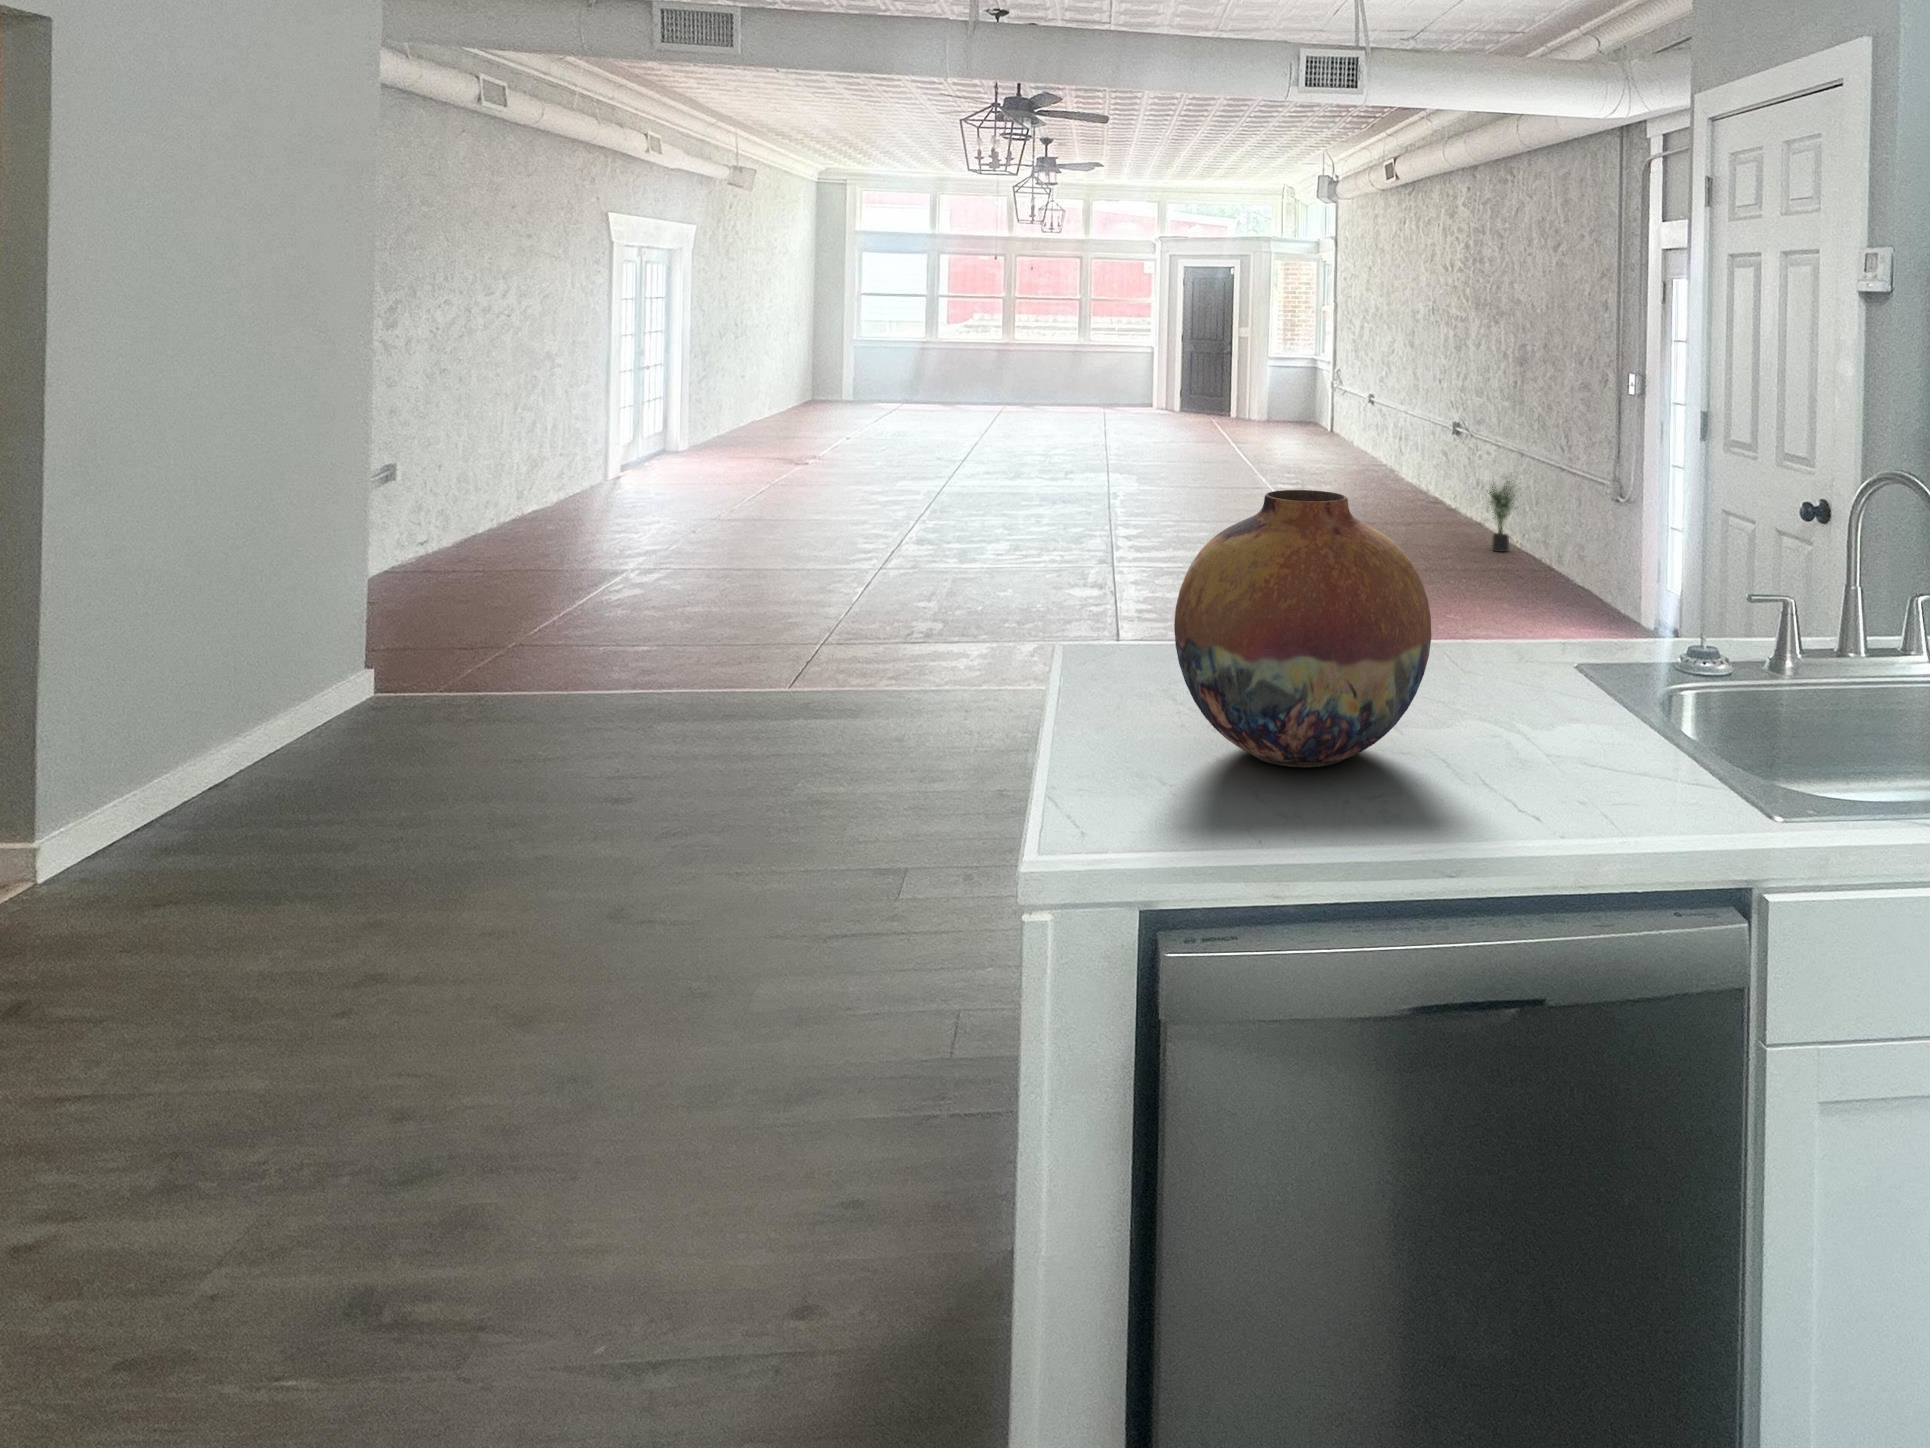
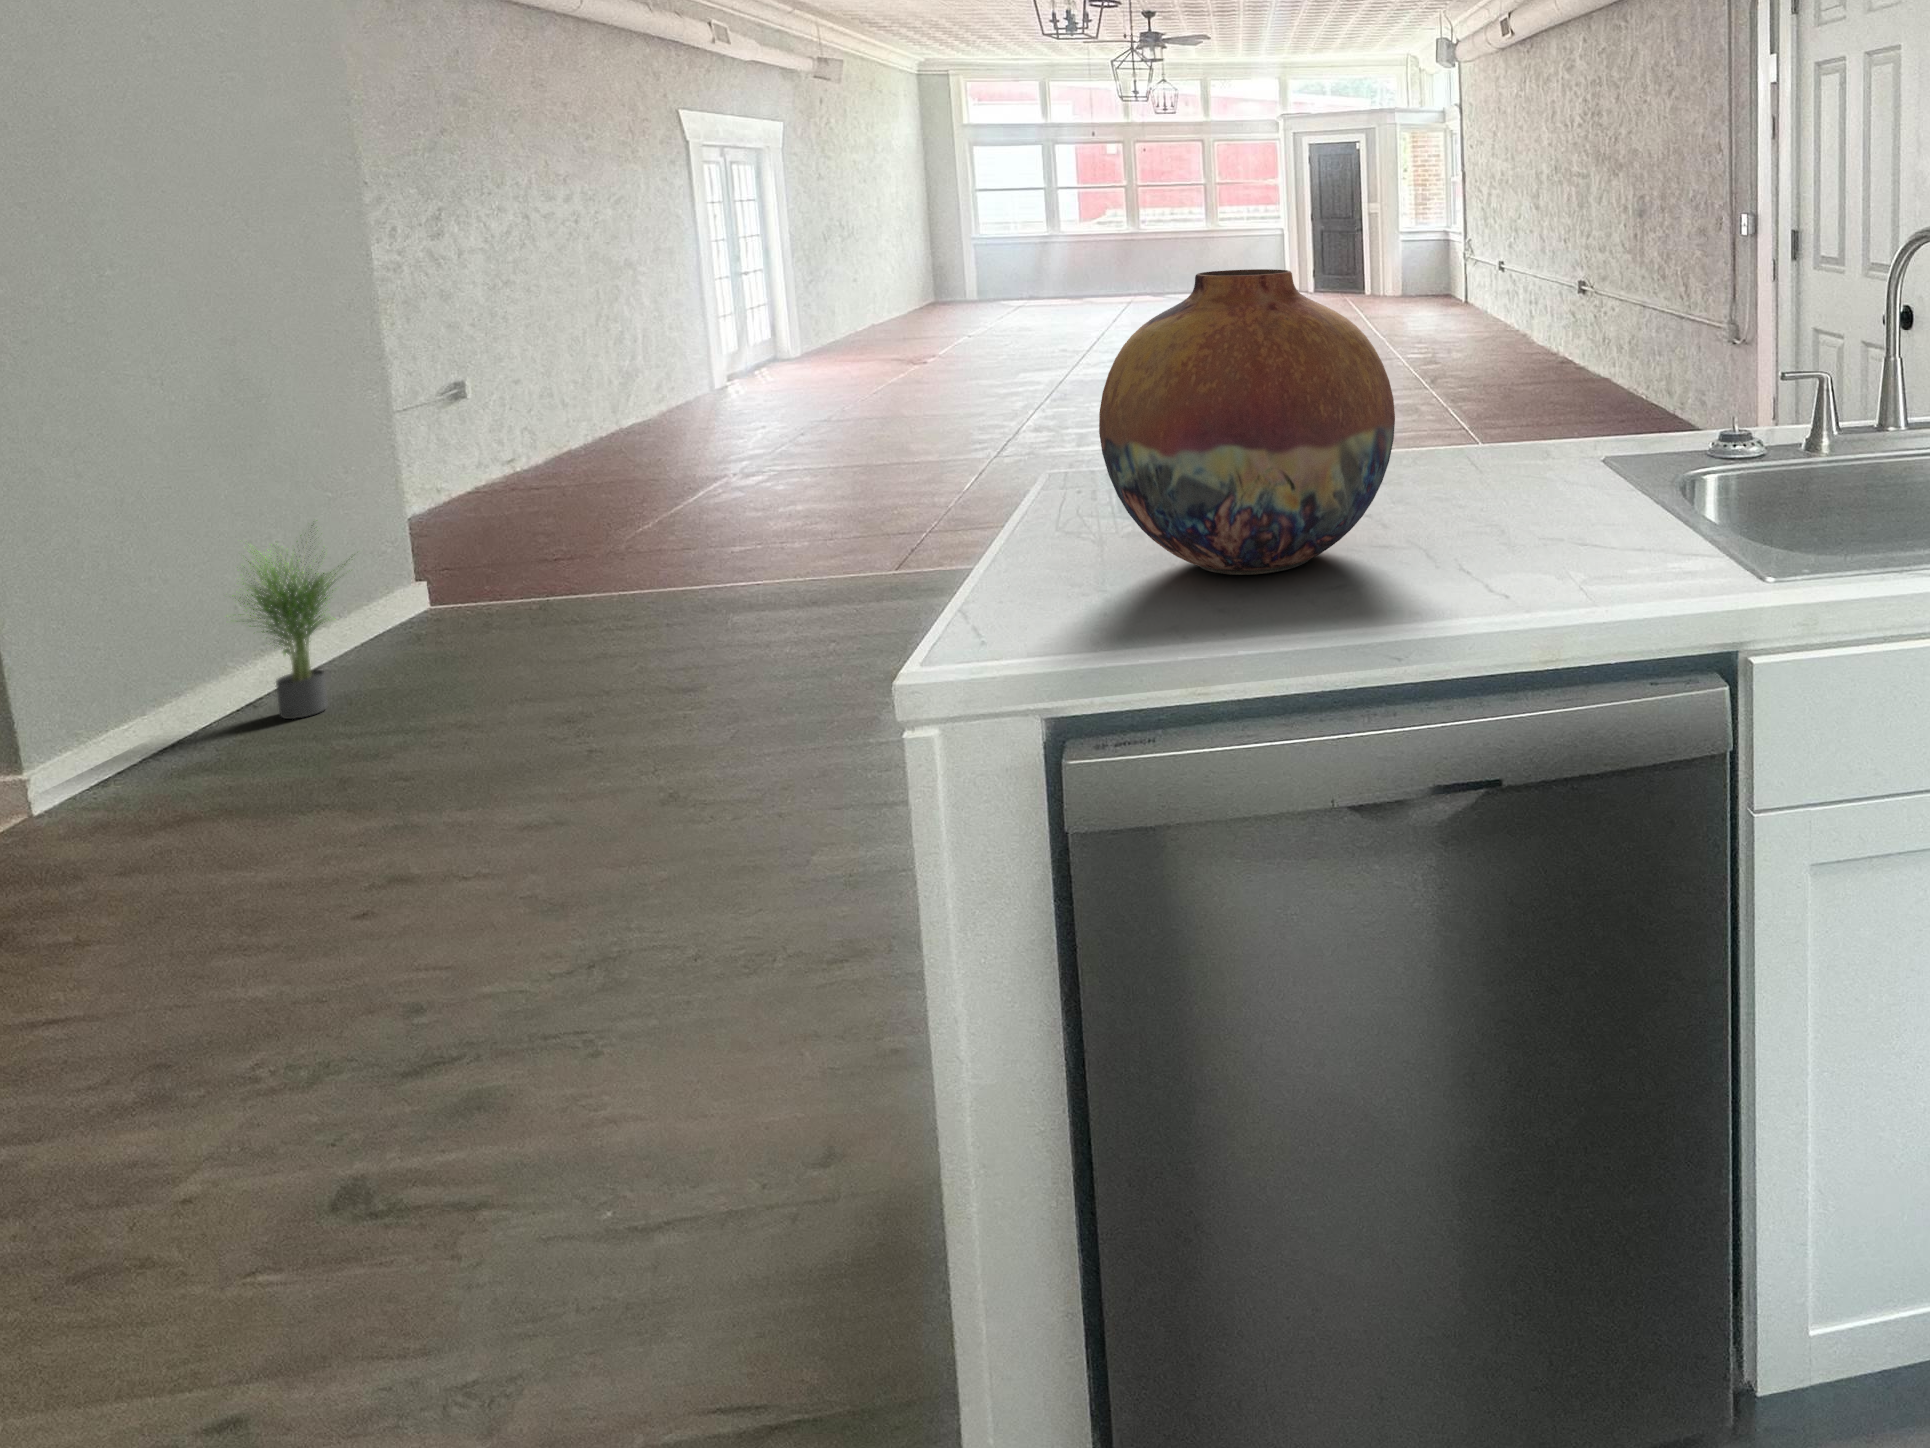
potted plant: present [1486,477,1516,552] -> present [233,525,352,719]

